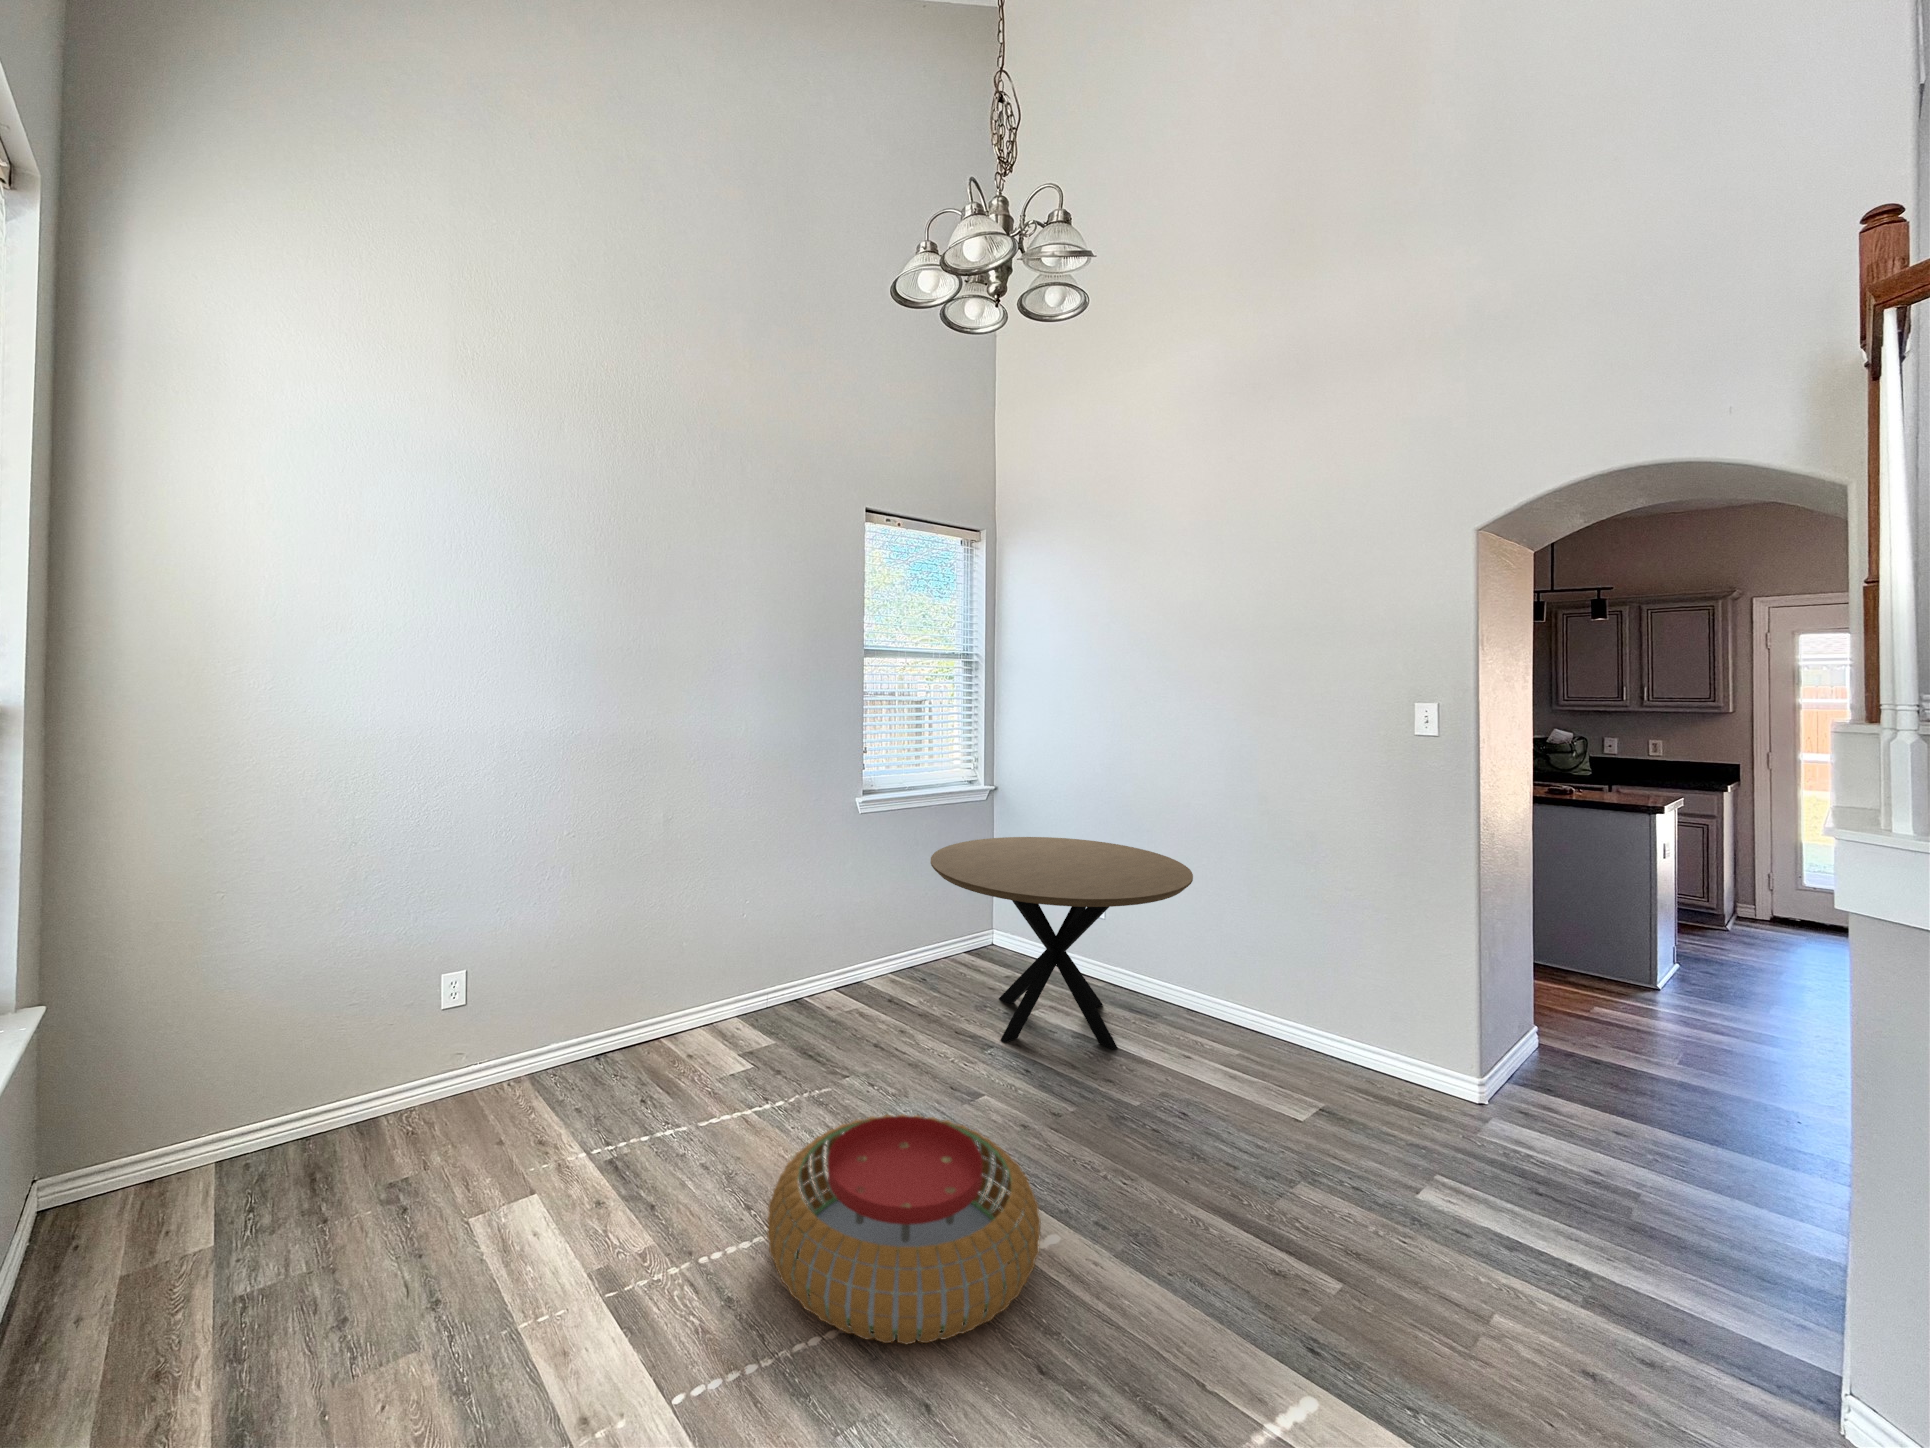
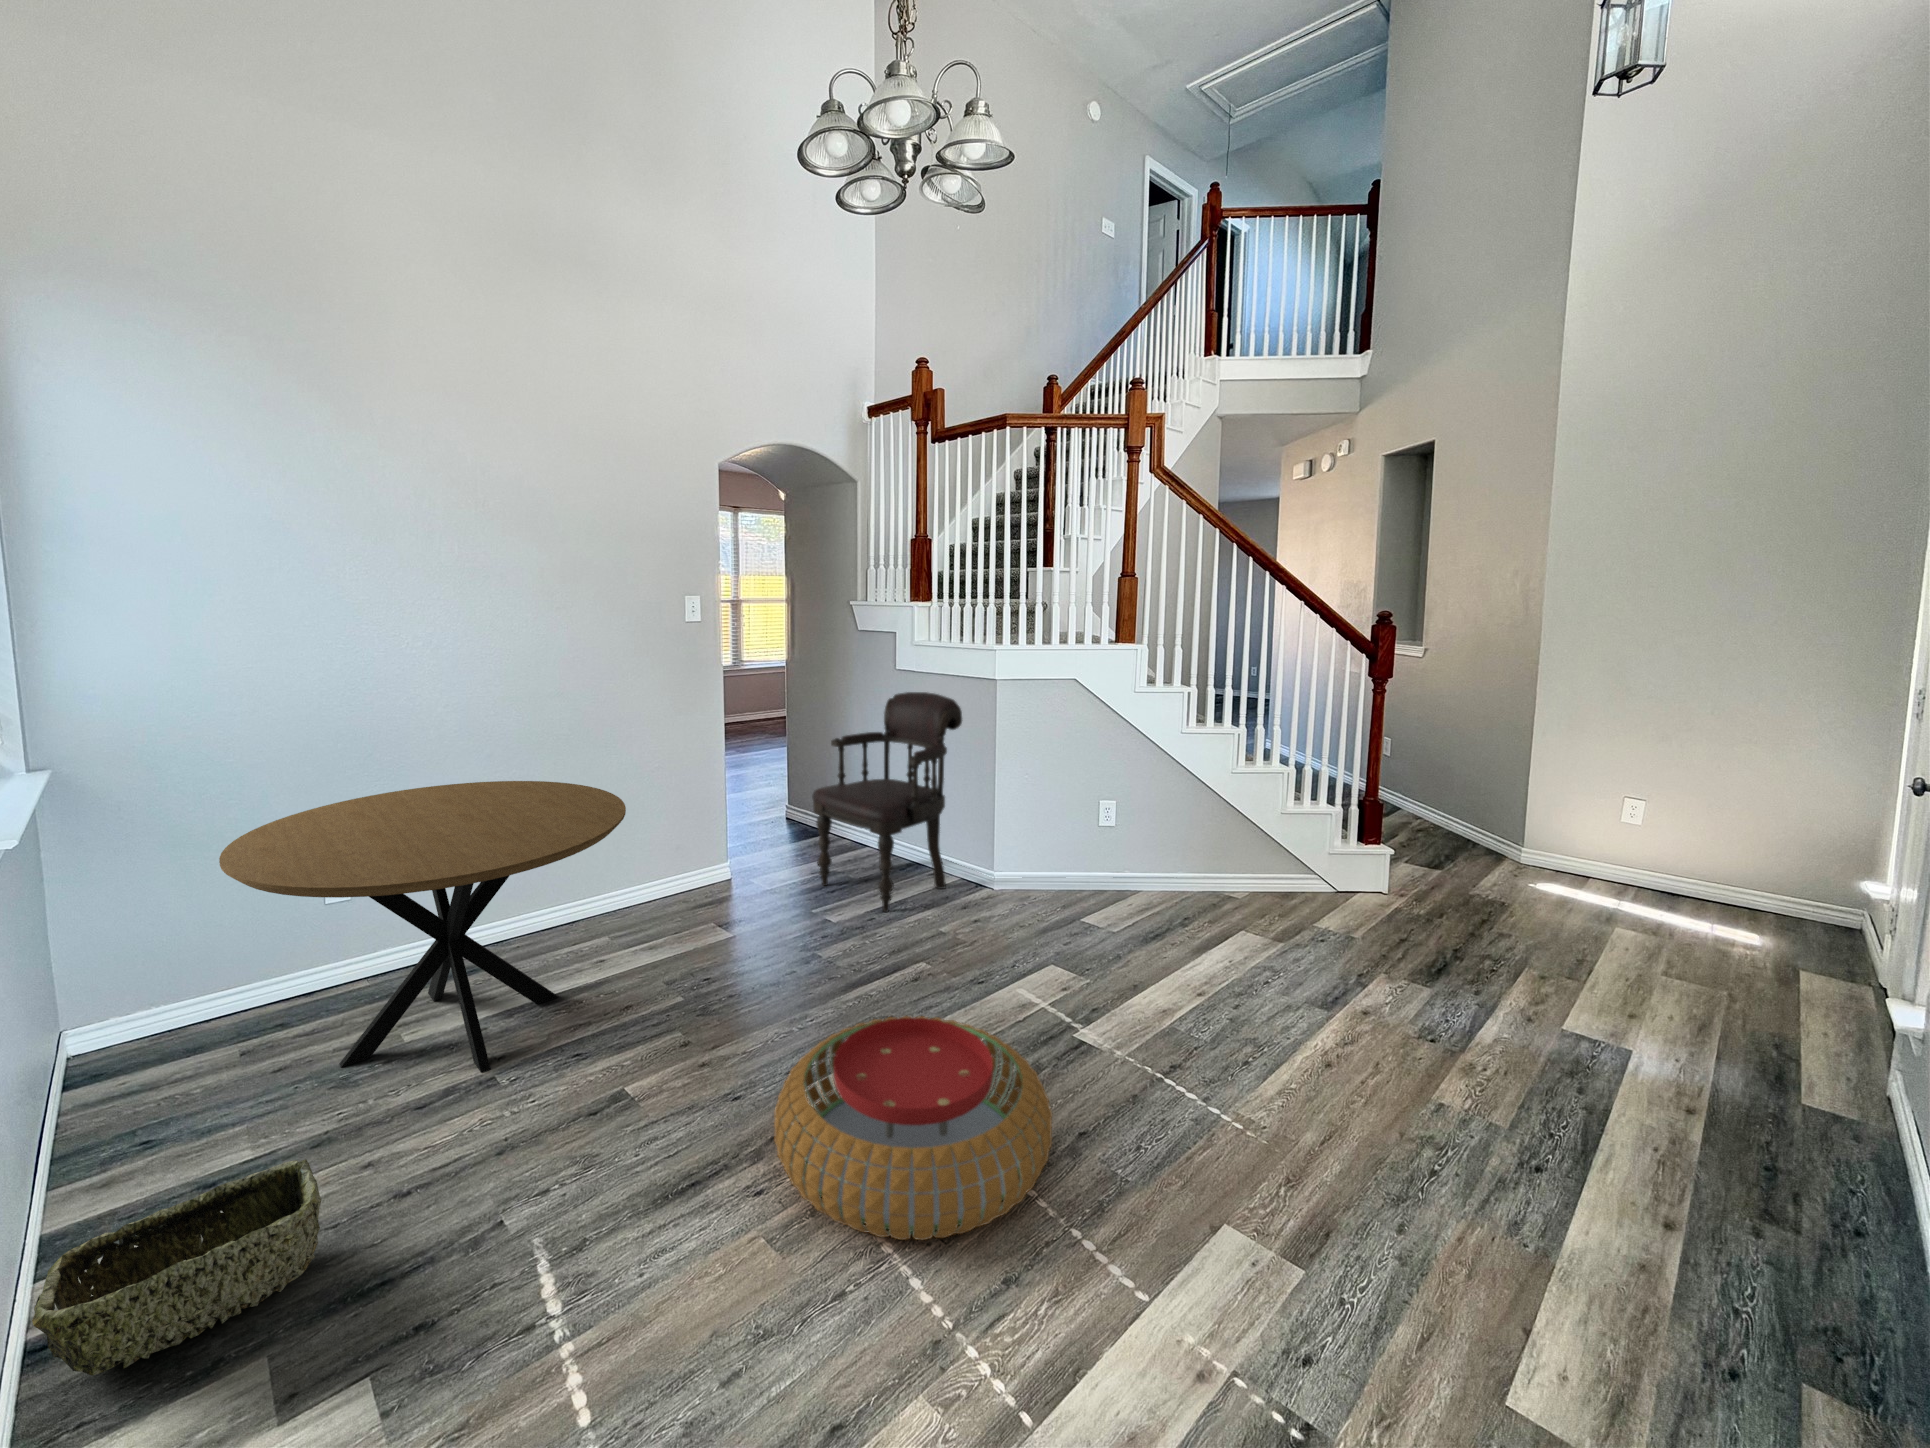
armchair: none [1477,939,1815,1345] -> present [812,692,962,912]
woven basket: none [759,962,855,1026] -> present [32,1159,321,1375]

